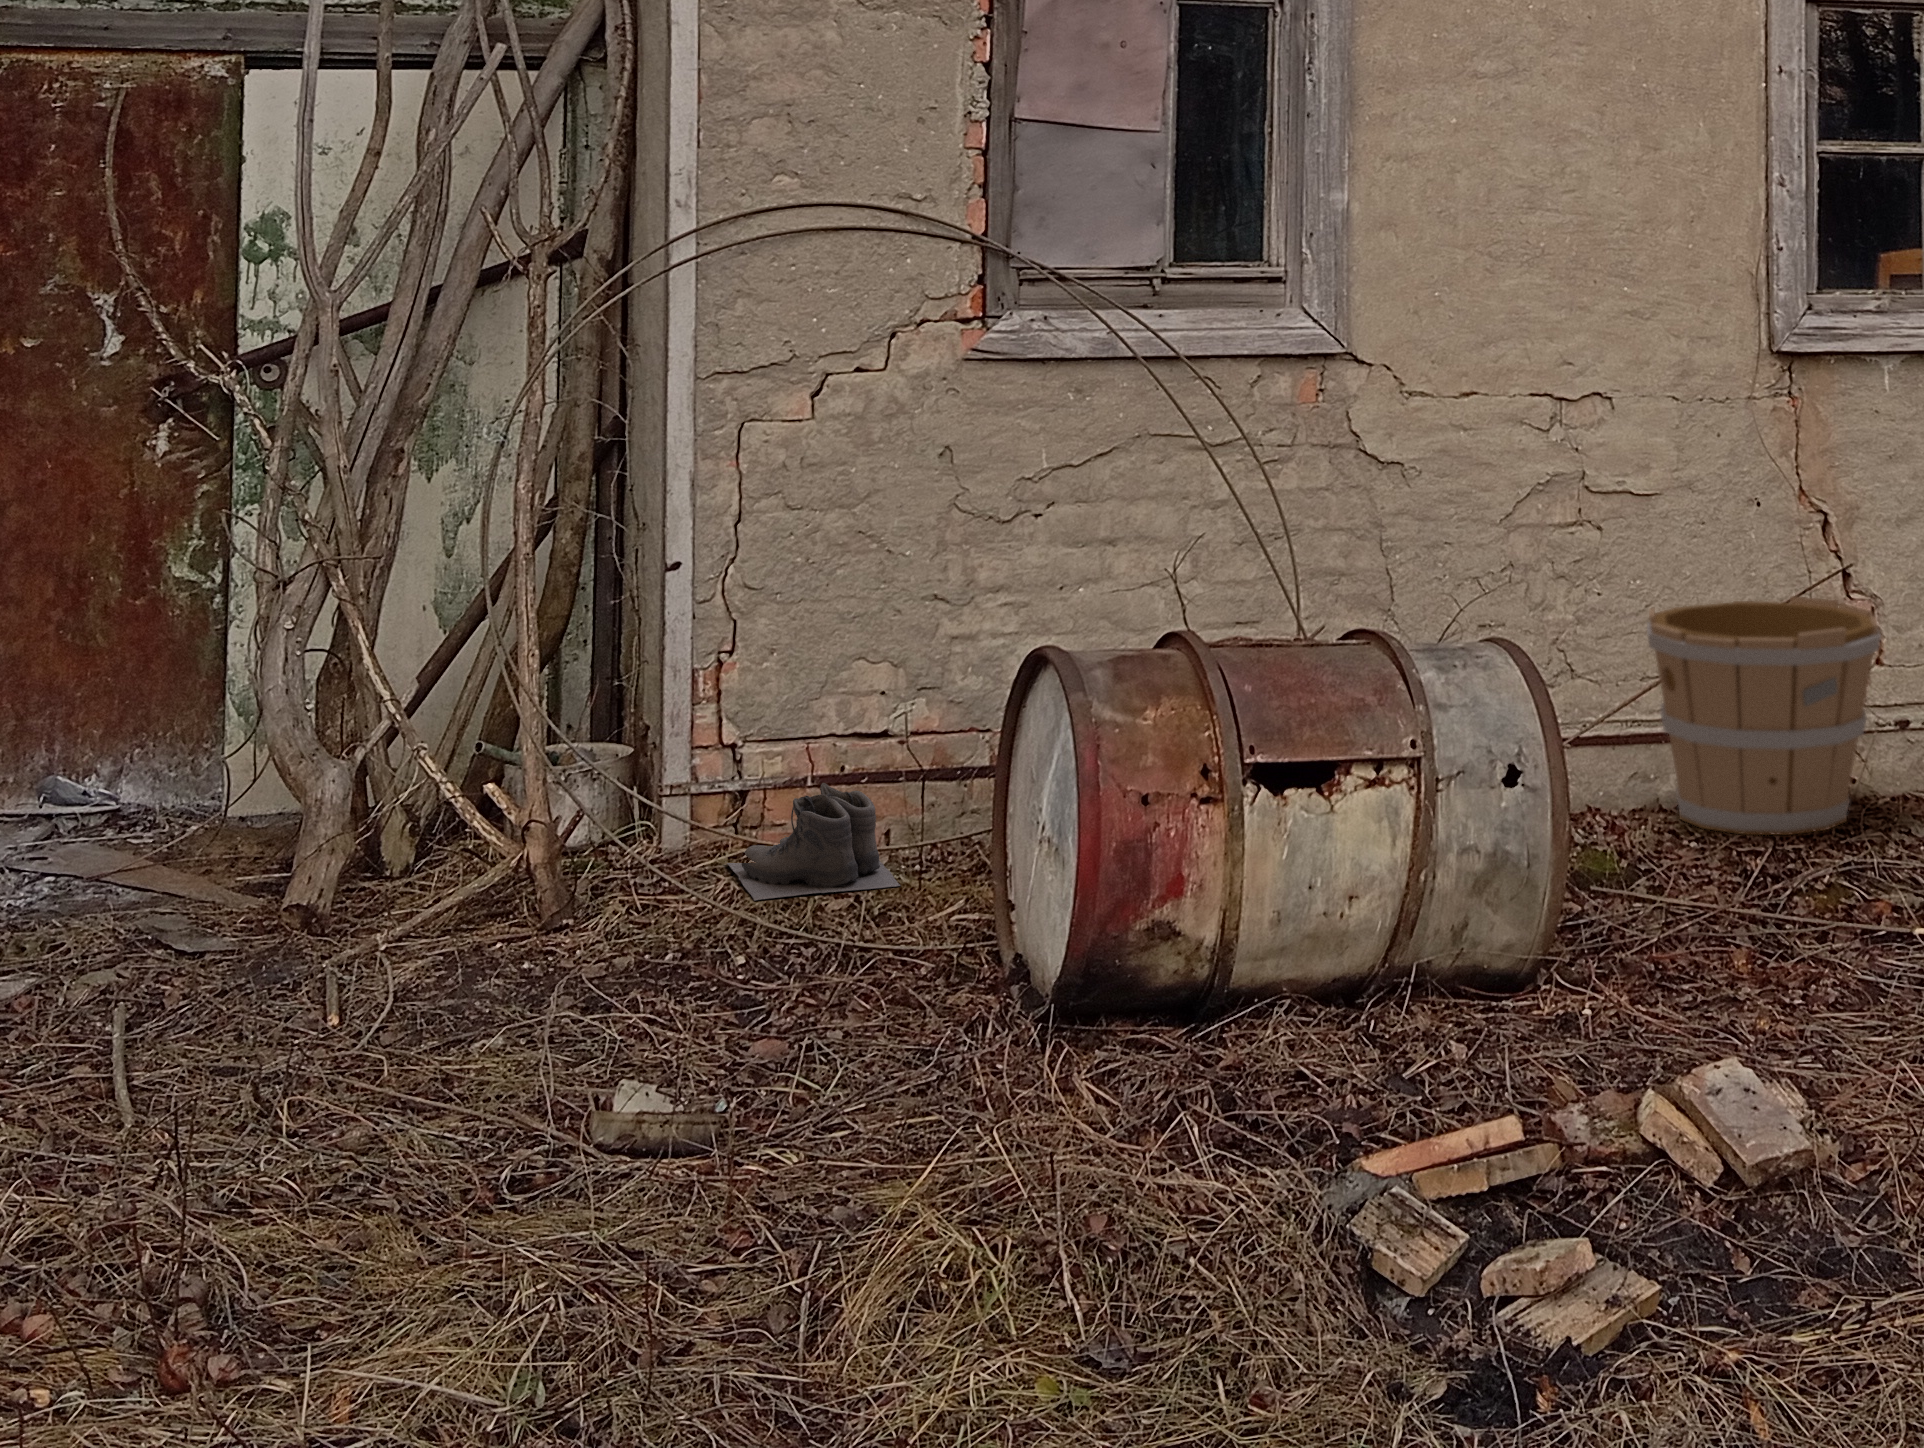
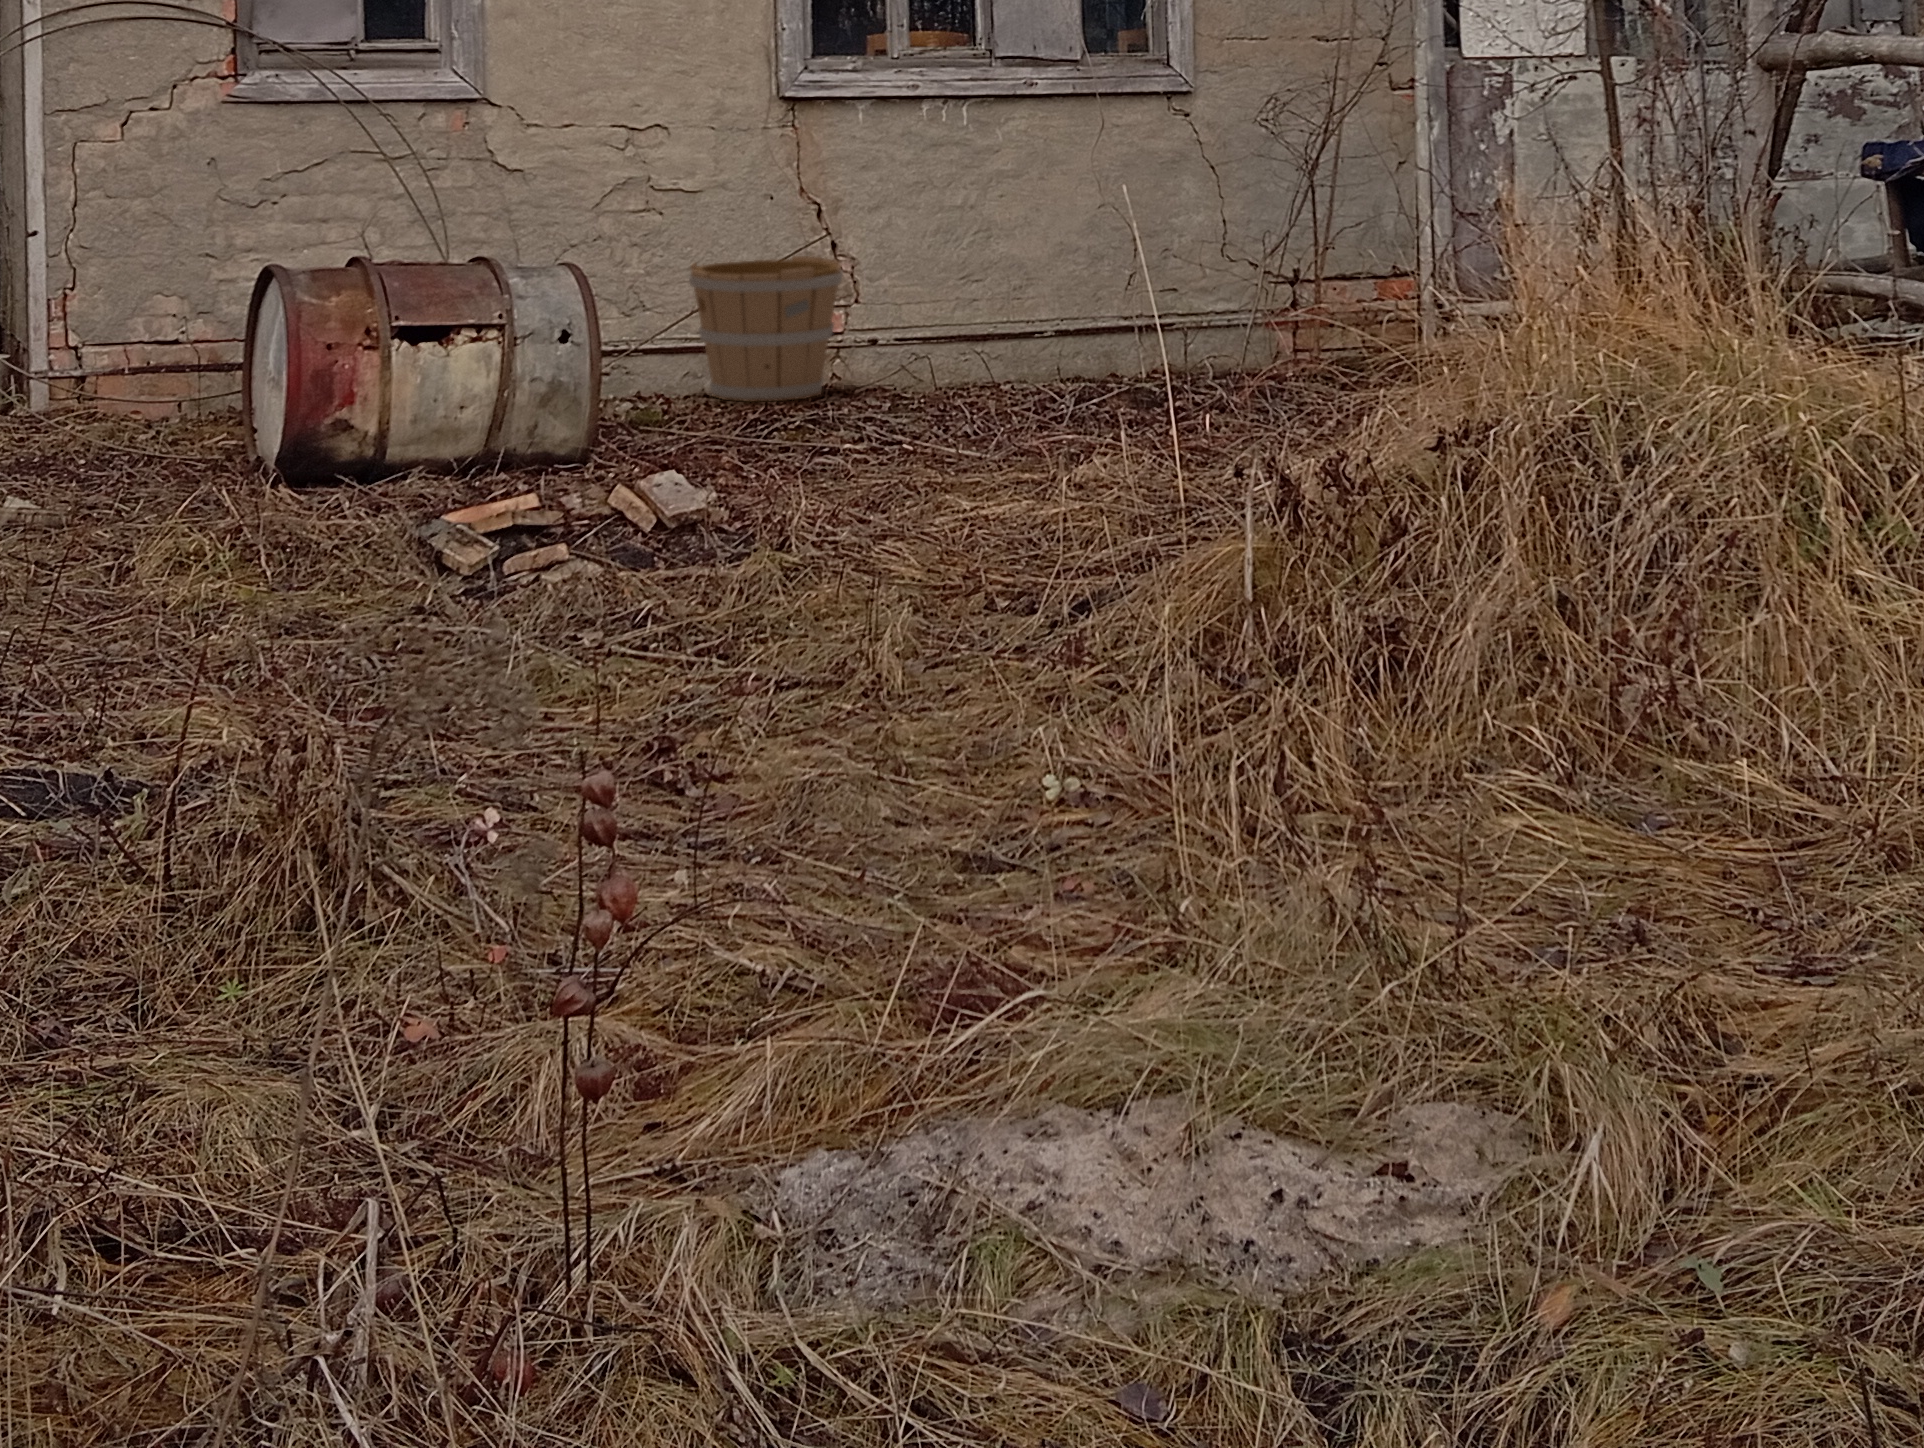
boots: present [727,783,900,901] -> none [75,374,191,443]

